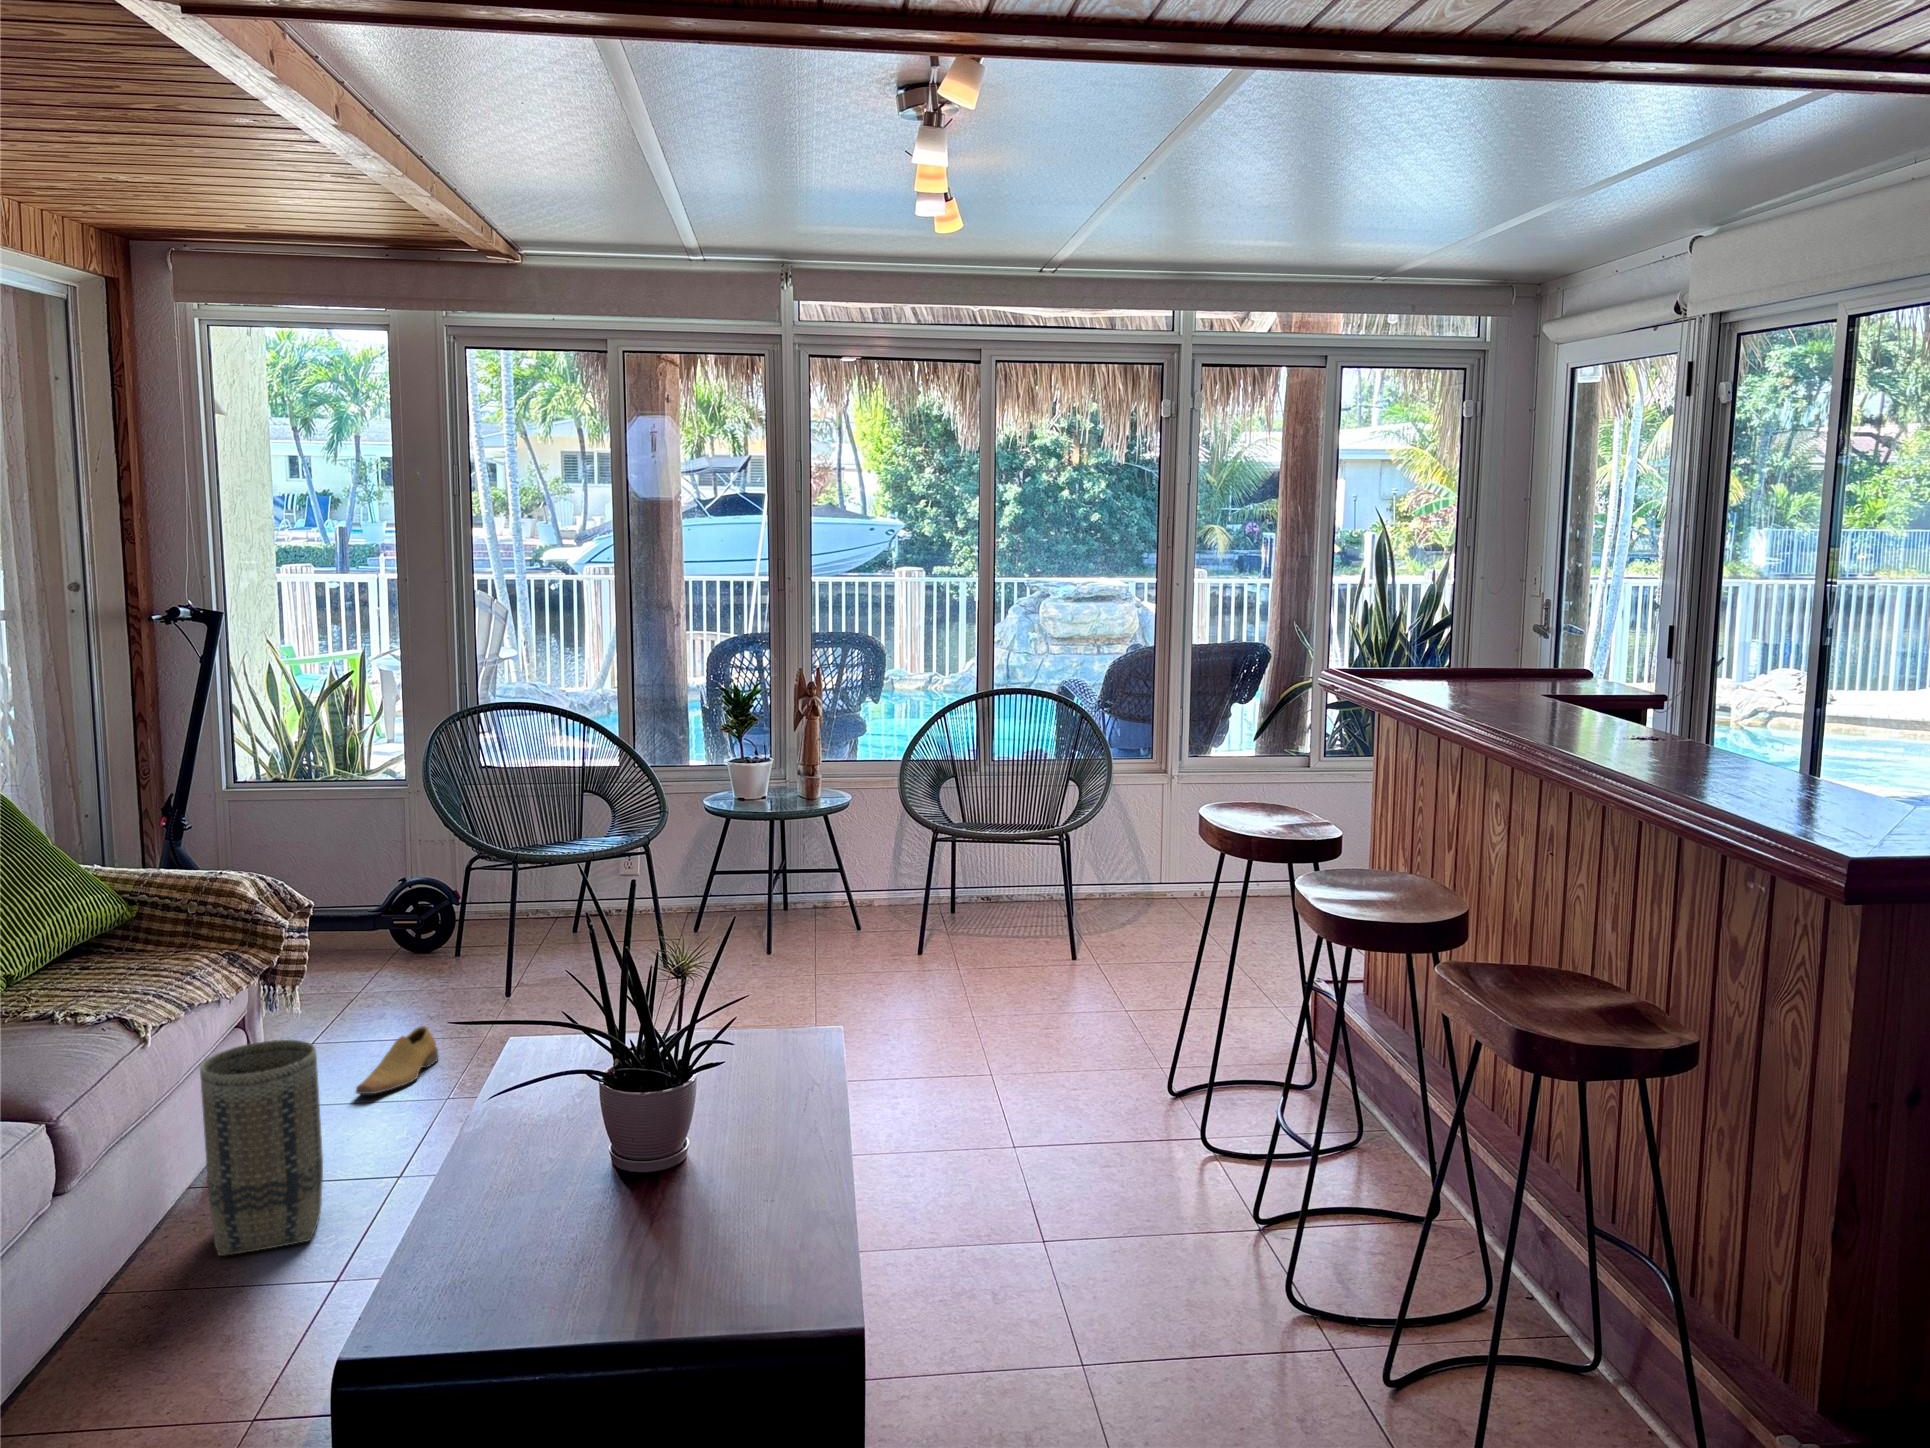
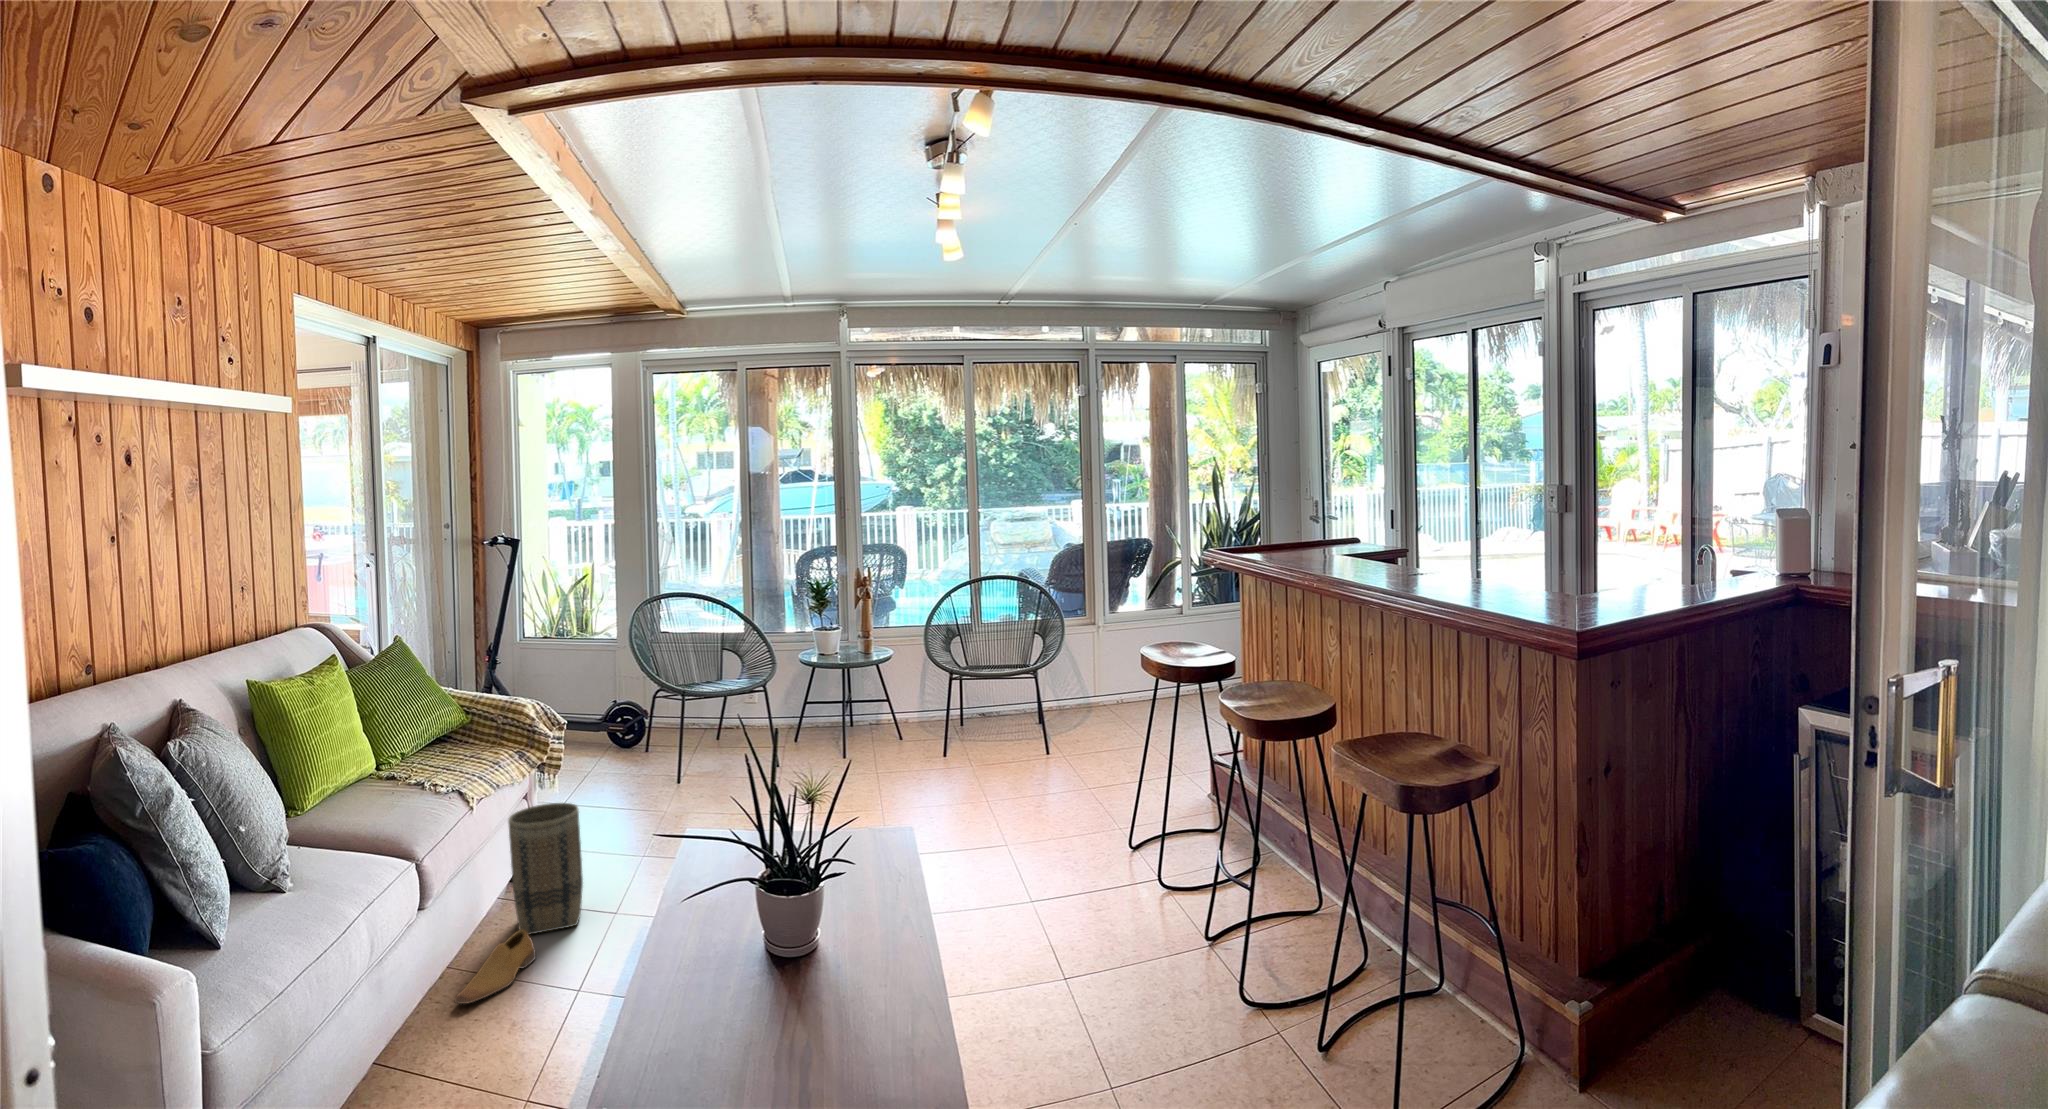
shoe: present [356,1026,439,1094] -> present [455,930,536,1004]

